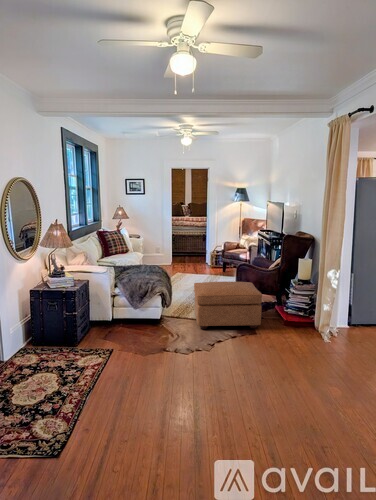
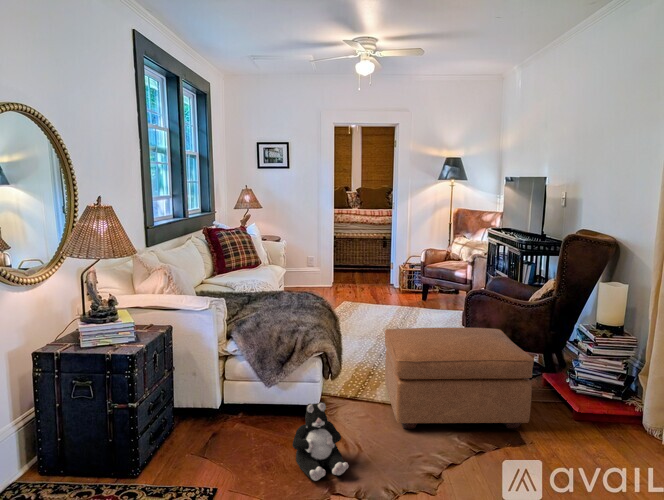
plush toy: none [147,313,173,347] -> present [293,402,349,481]

